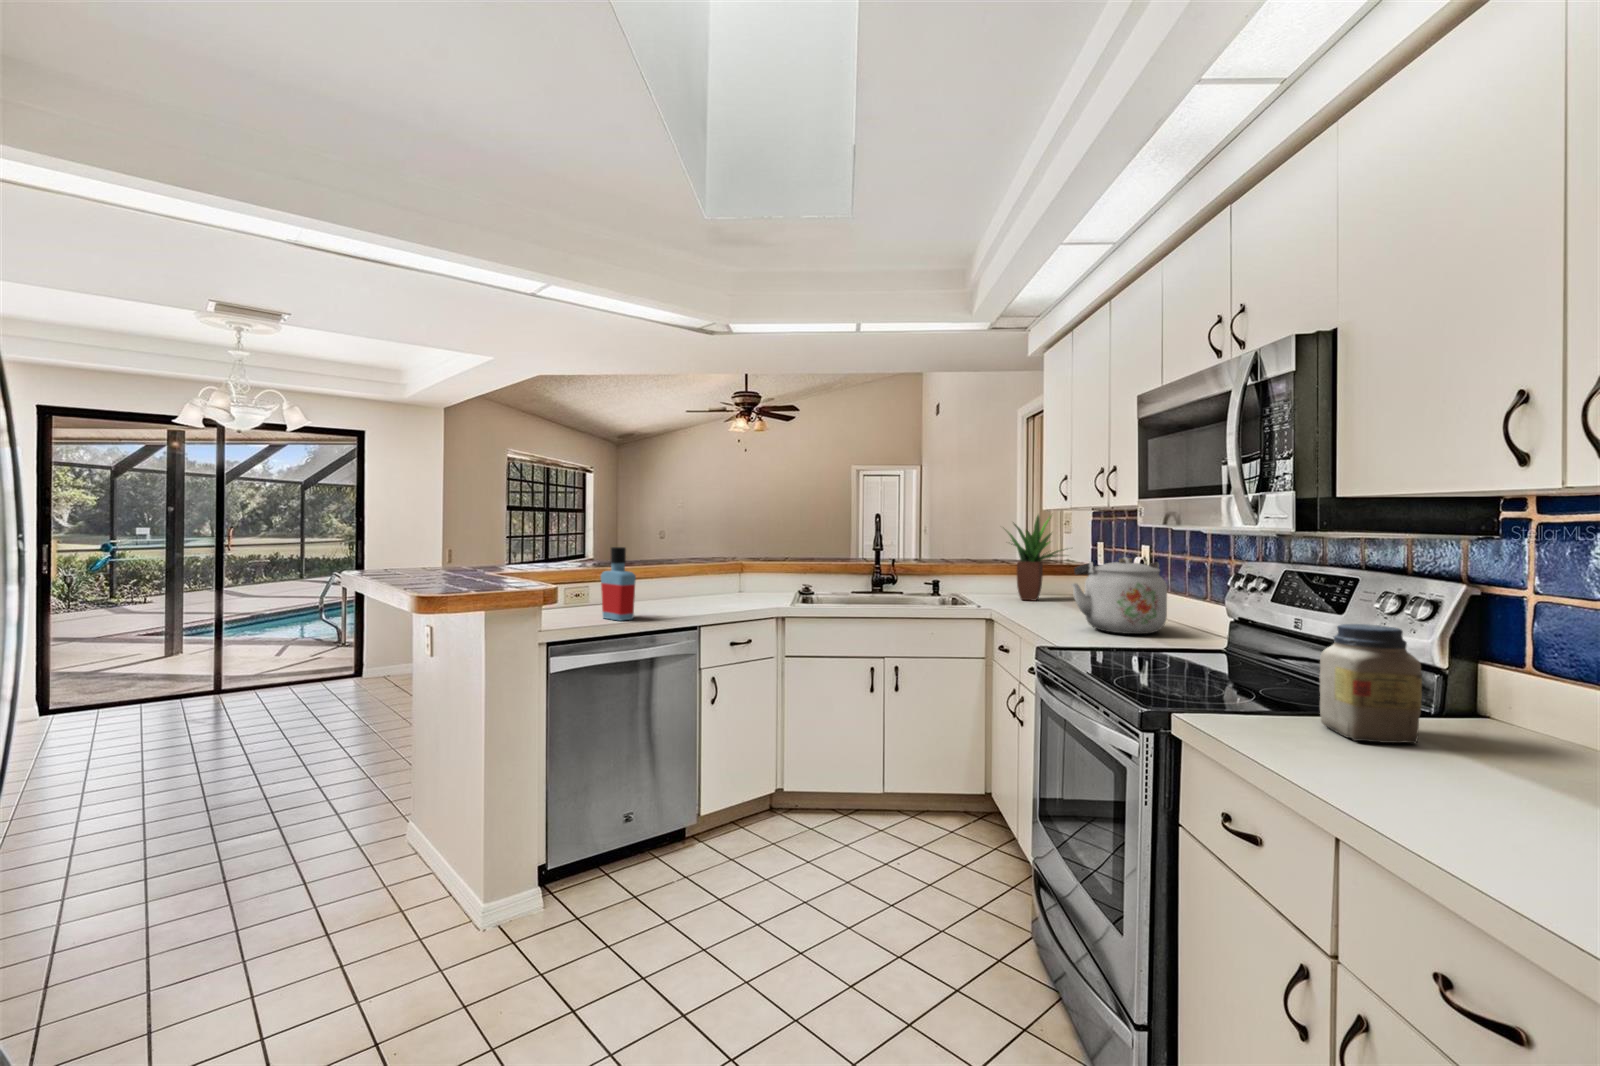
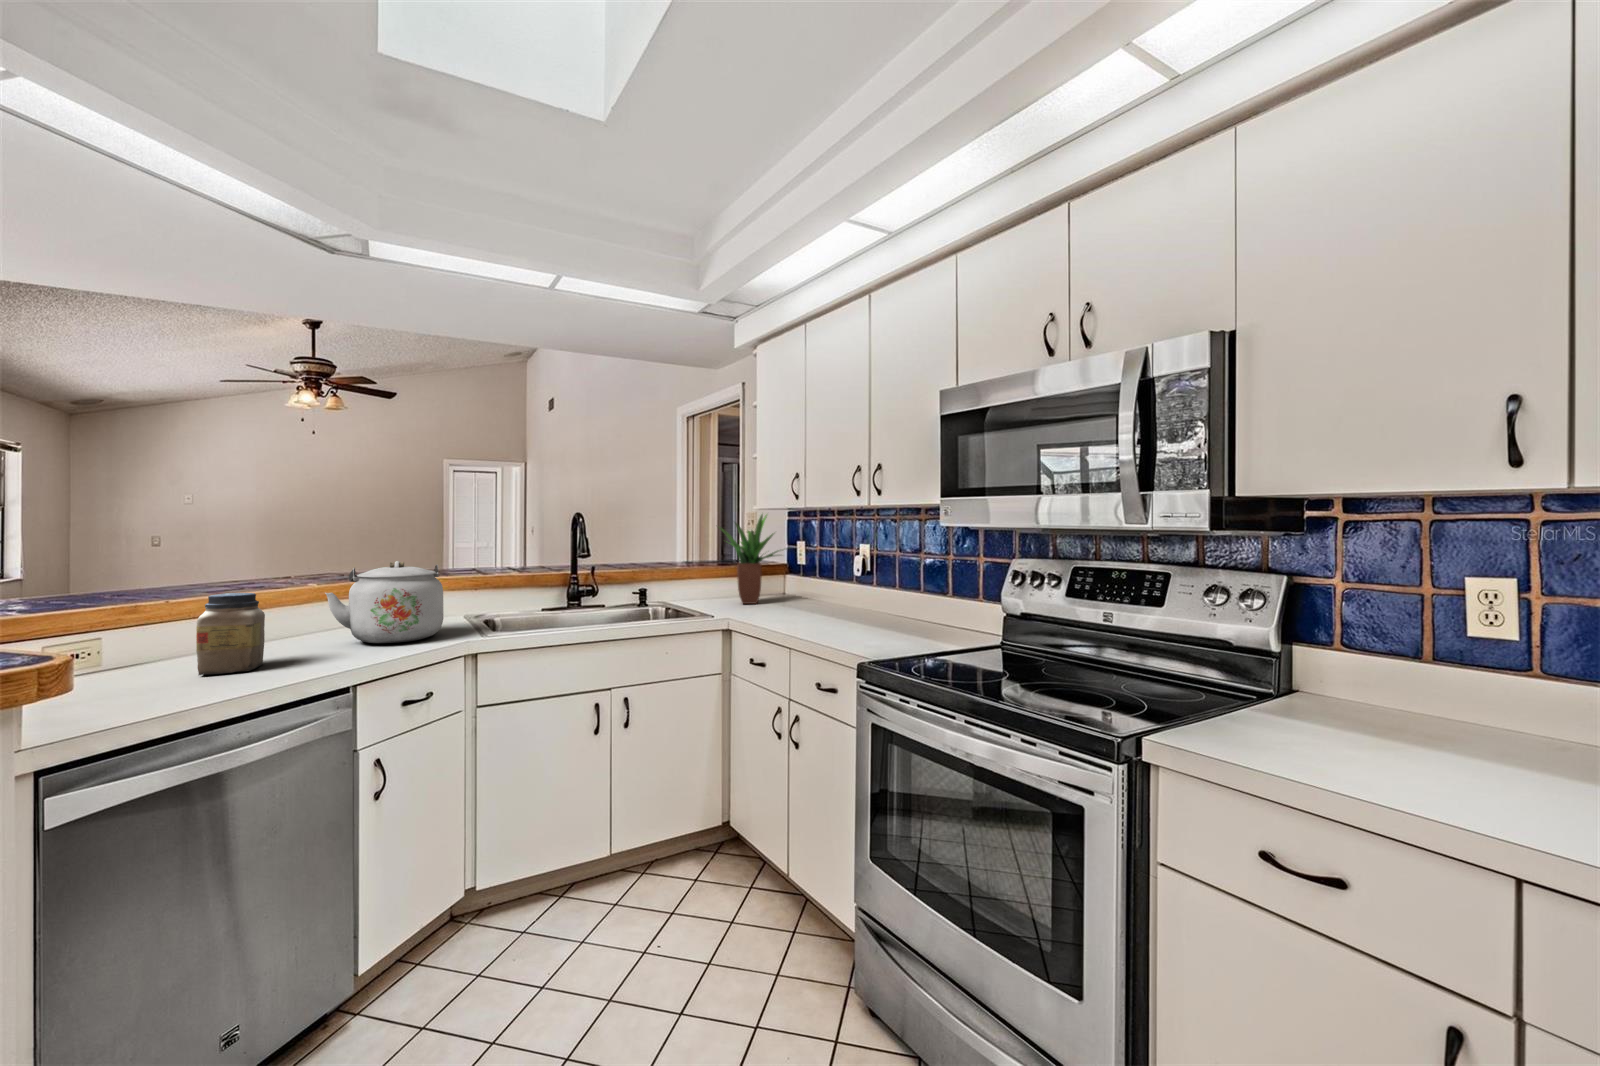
bottle: present [601,547,636,621] -> none [98,572,194,710]
kettle: present [1072,557,1167,634] -> present [325,561,444,643]
jar: present [1320,624,1422,743] -> present [196,593,265,675]

